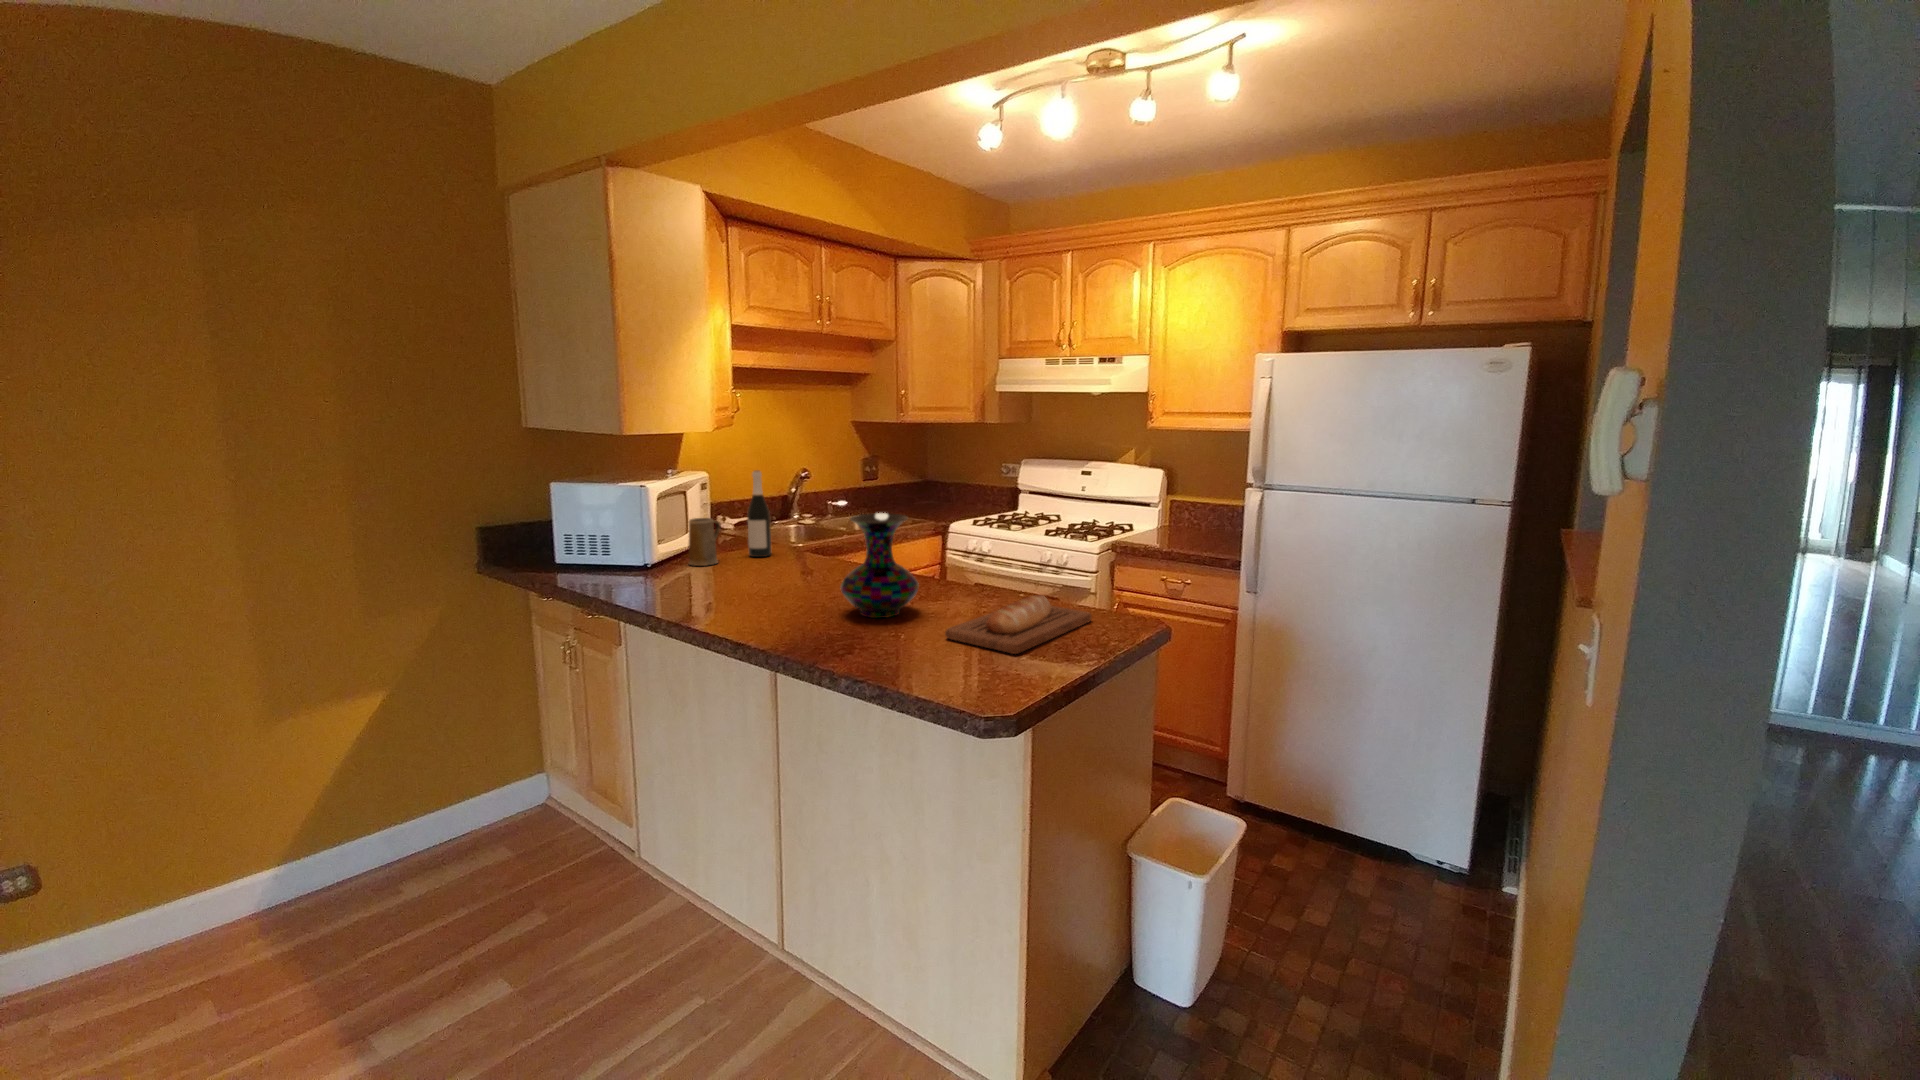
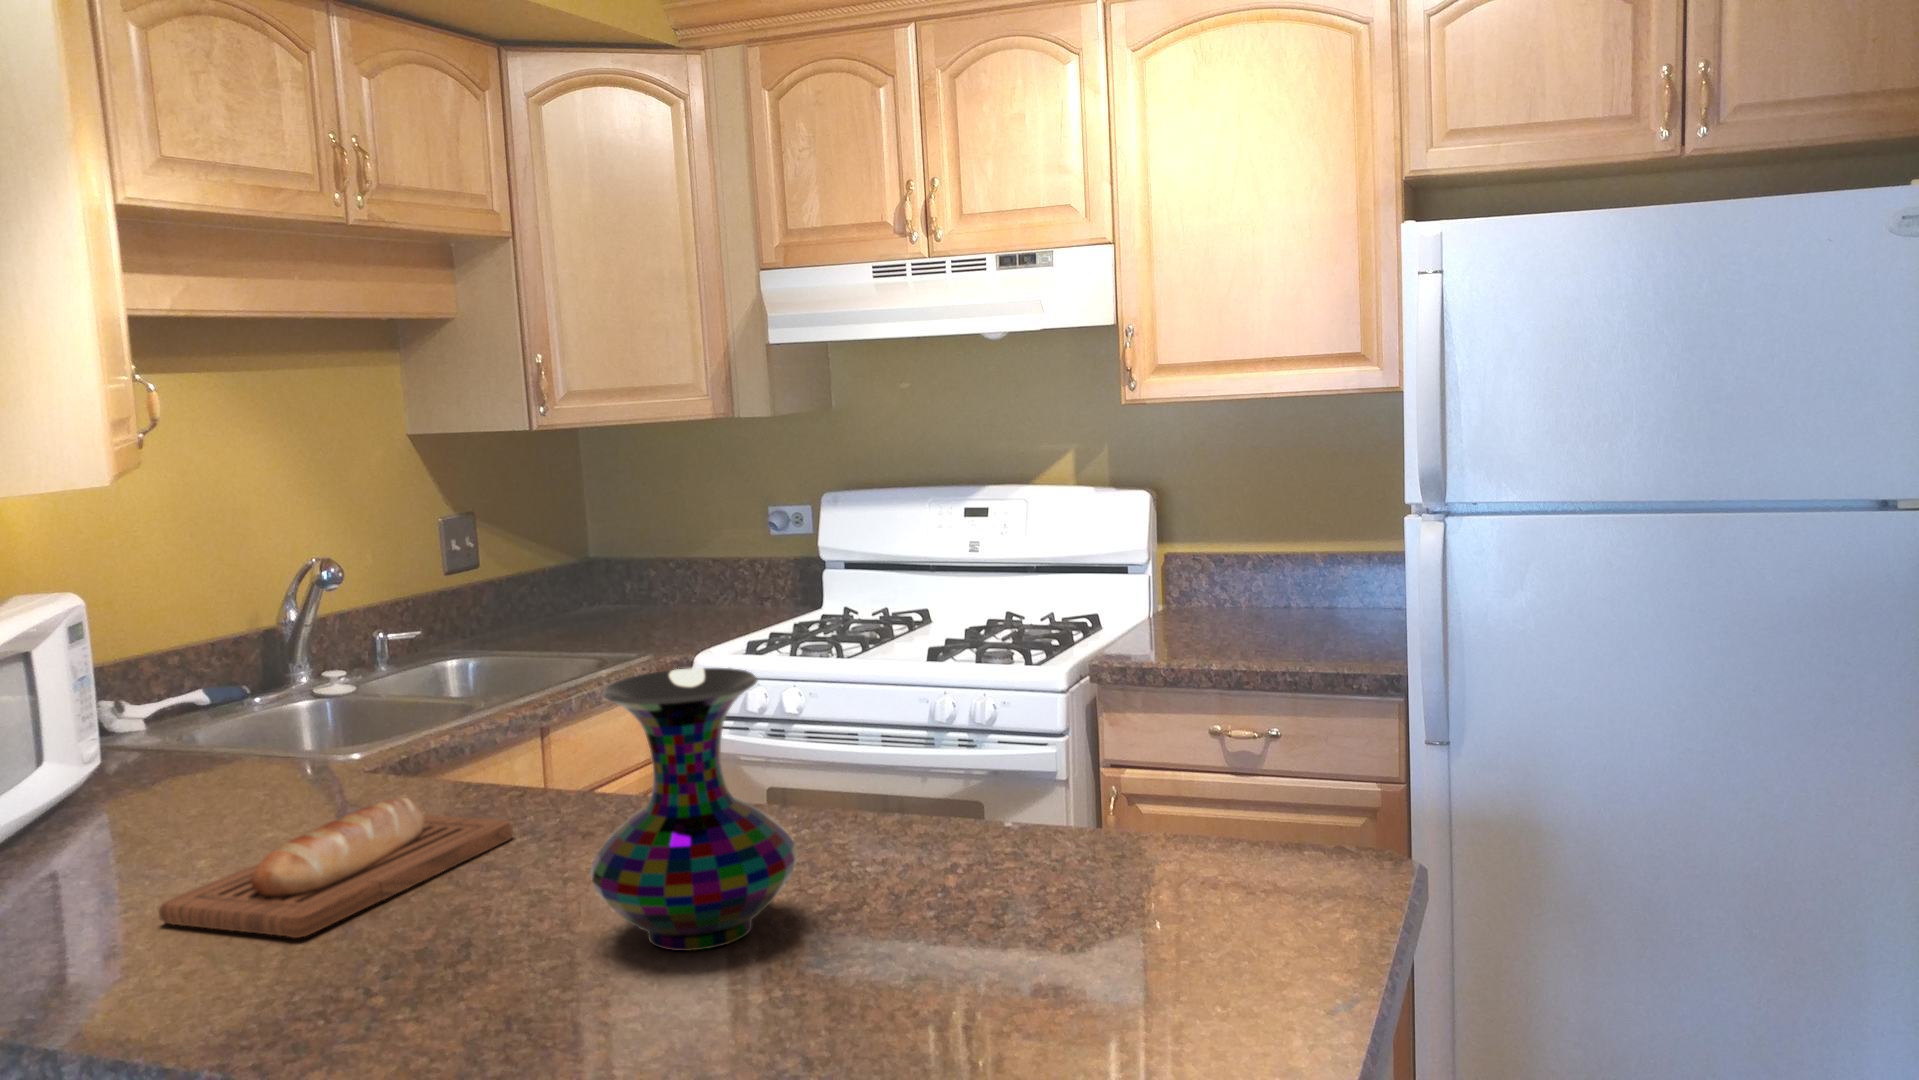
wine bottle: present [747,470,771,557] -> none [222,581,295,808]
mug: present [689,518,720,566] -> none [62,722,157,857]
bread loaf: present [945,595,1091,654] -> present [159,798,513,938]

